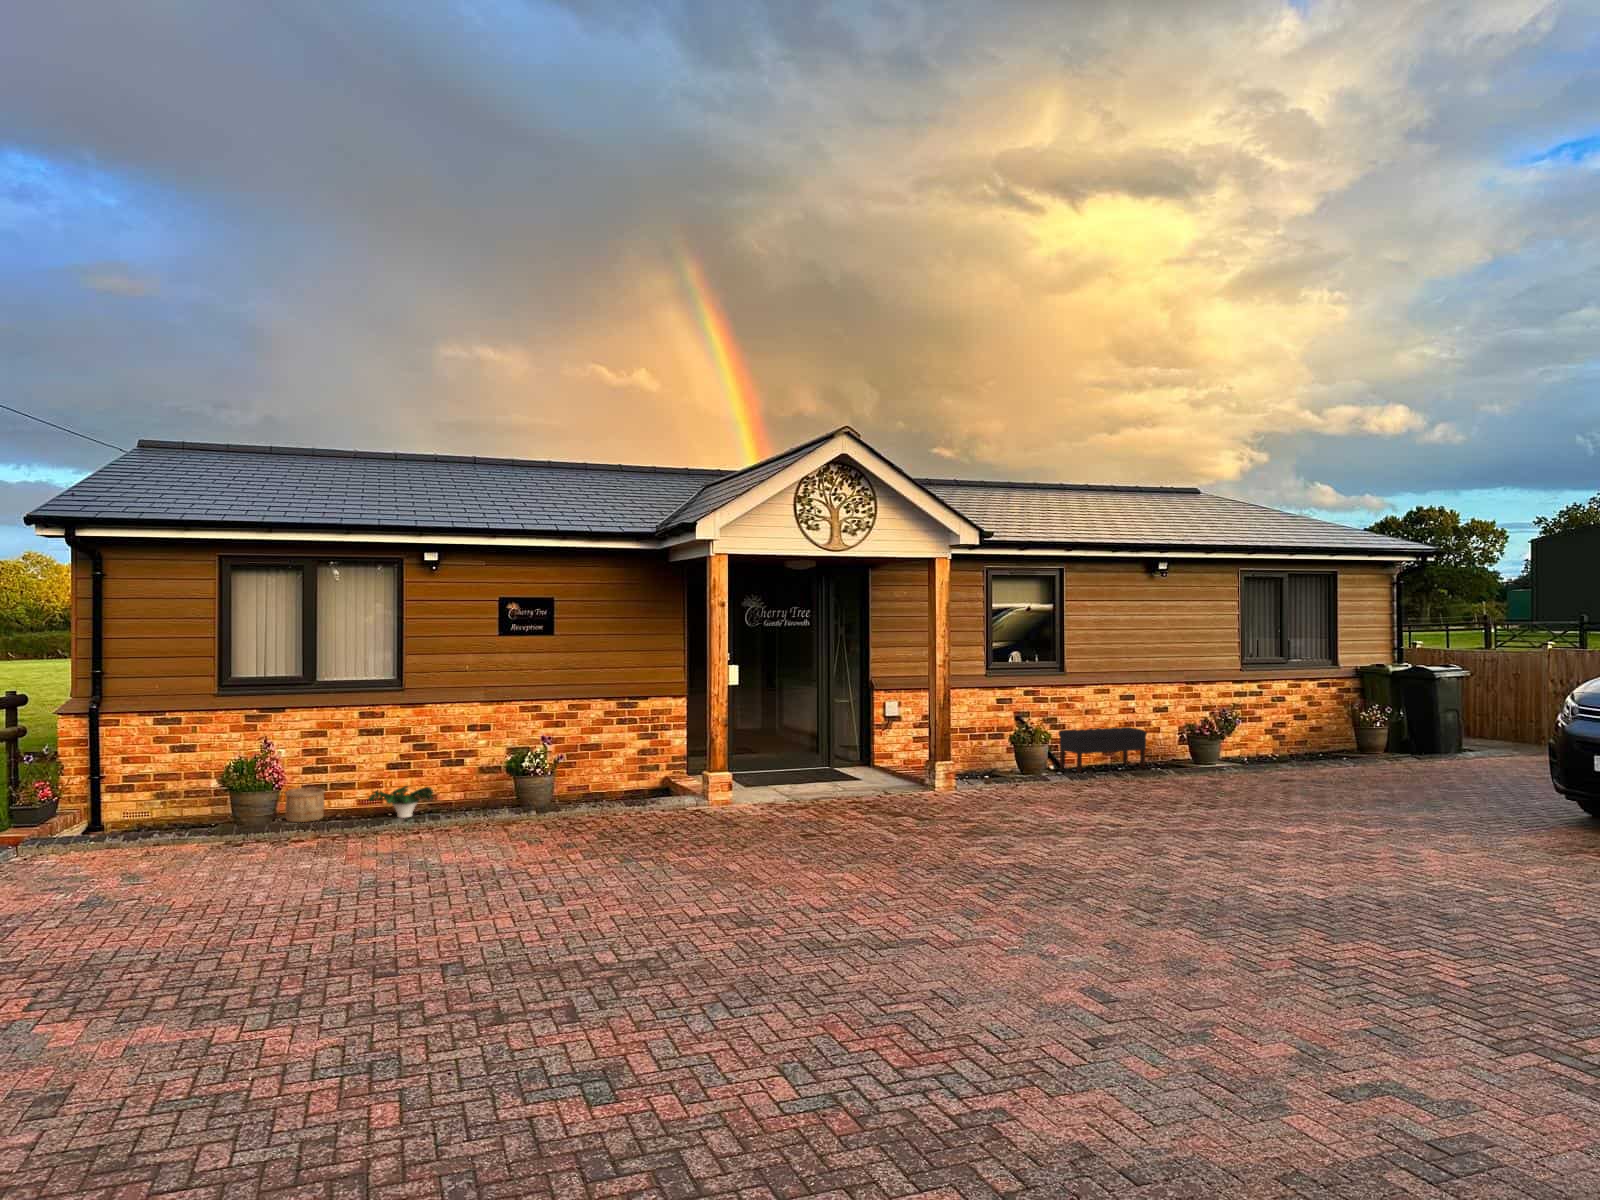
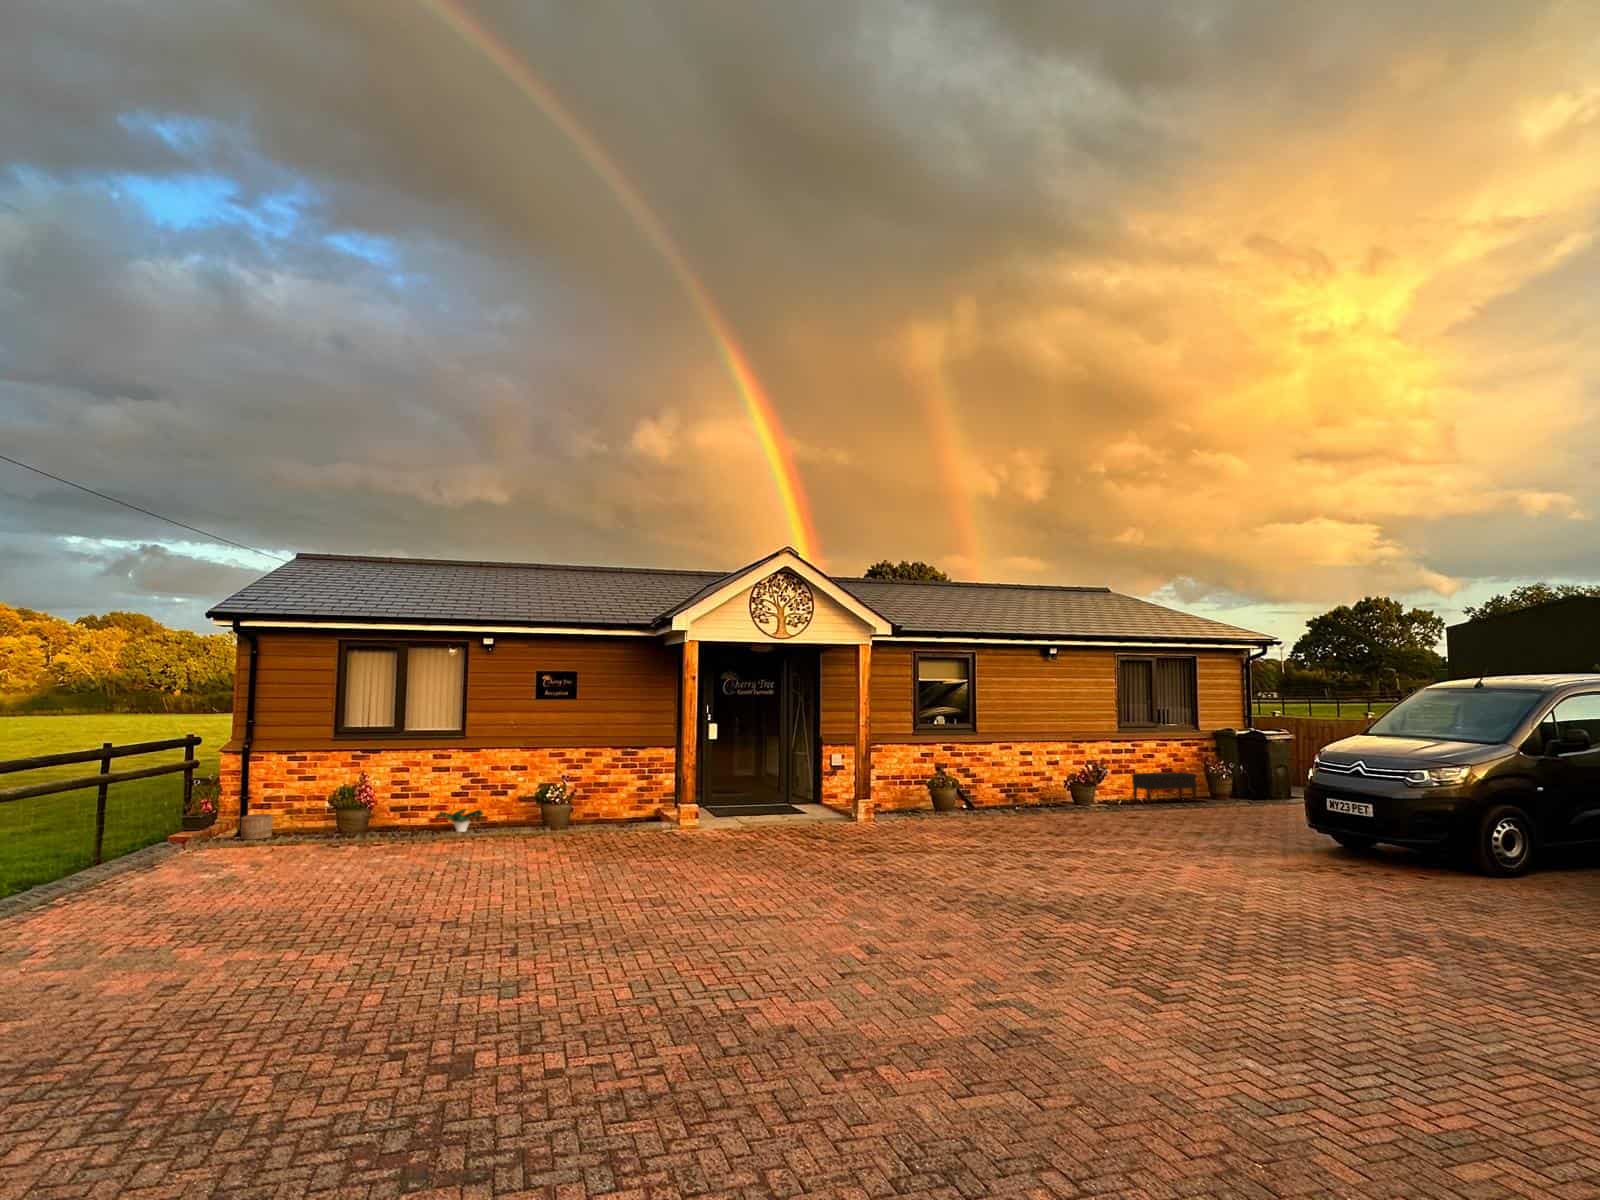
bench: present [1059,727,1147,773] -> present [1132,772,1197,803]
wooden bucket: present [285,787,325,822] -> present [241,814,273,840]

